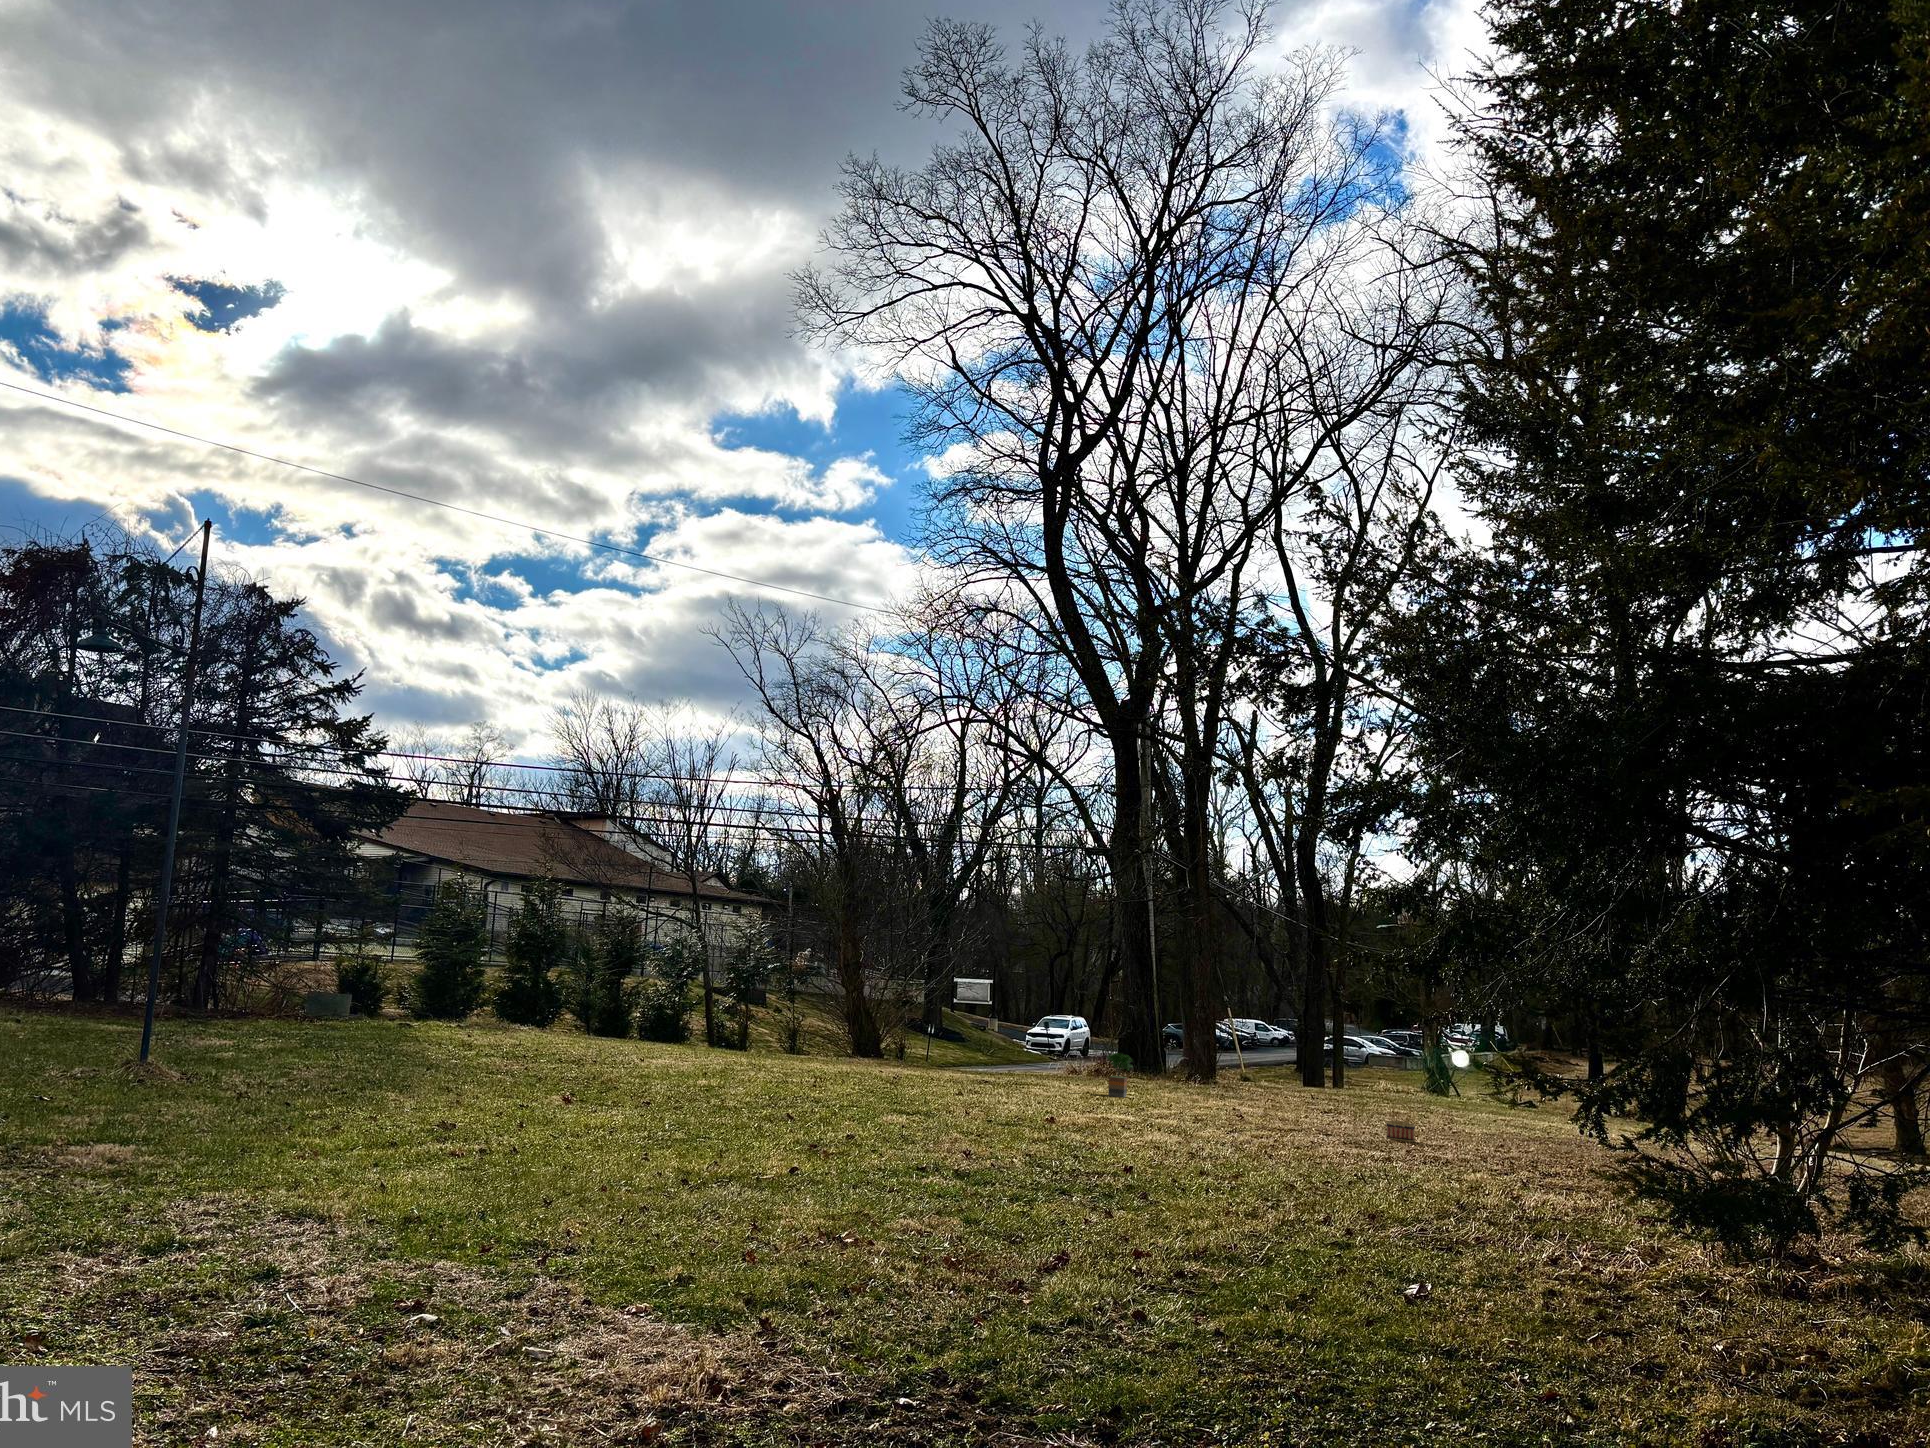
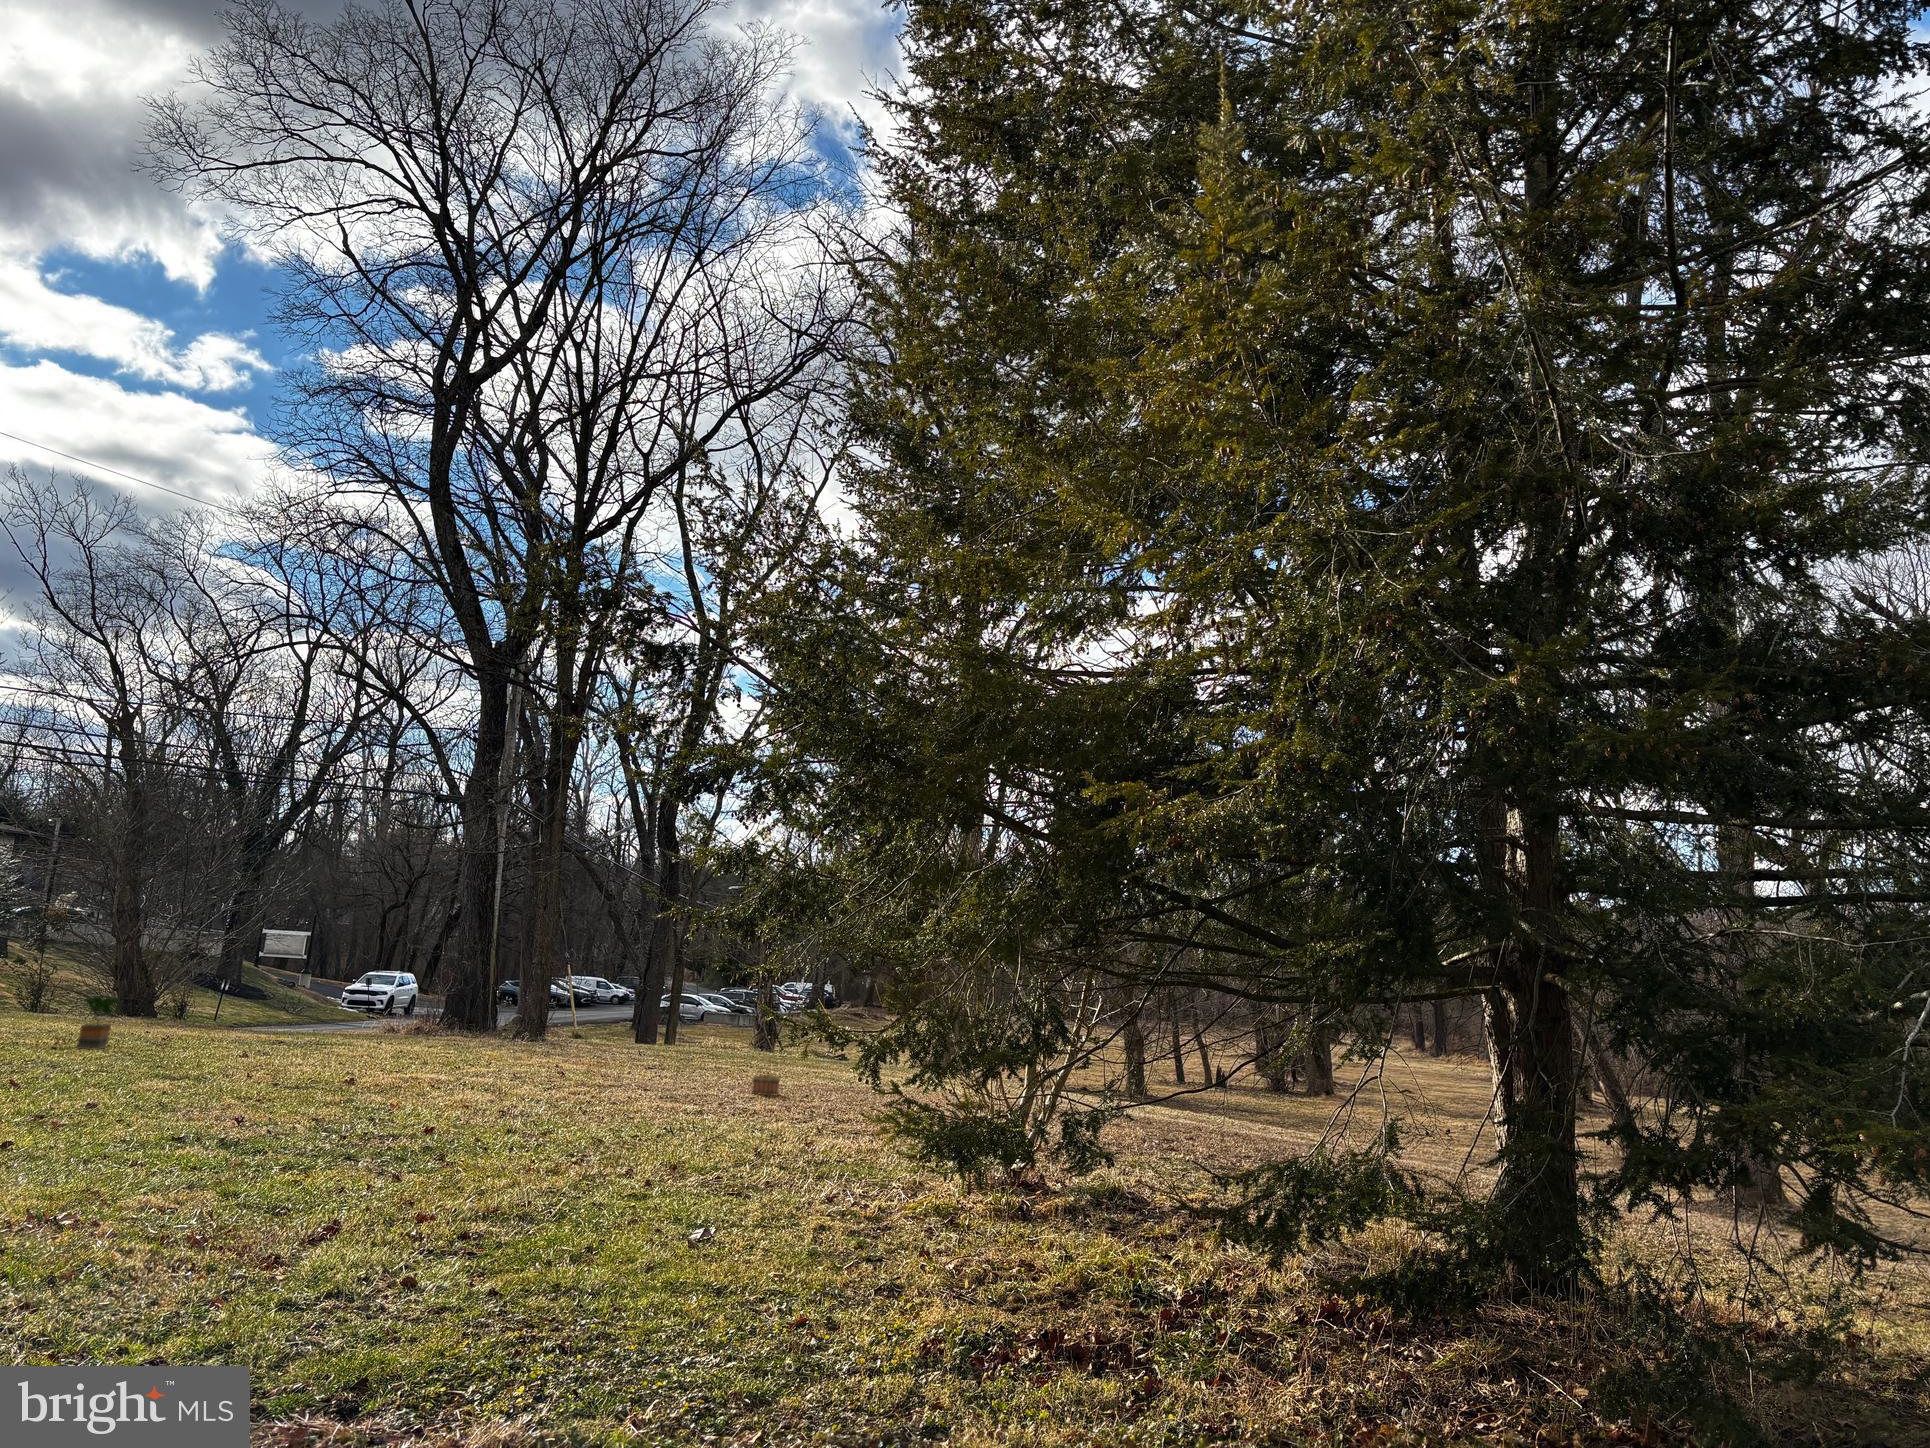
potted tree: present [1107,1053,1133,1098] -> present [77,996,122,1049]

